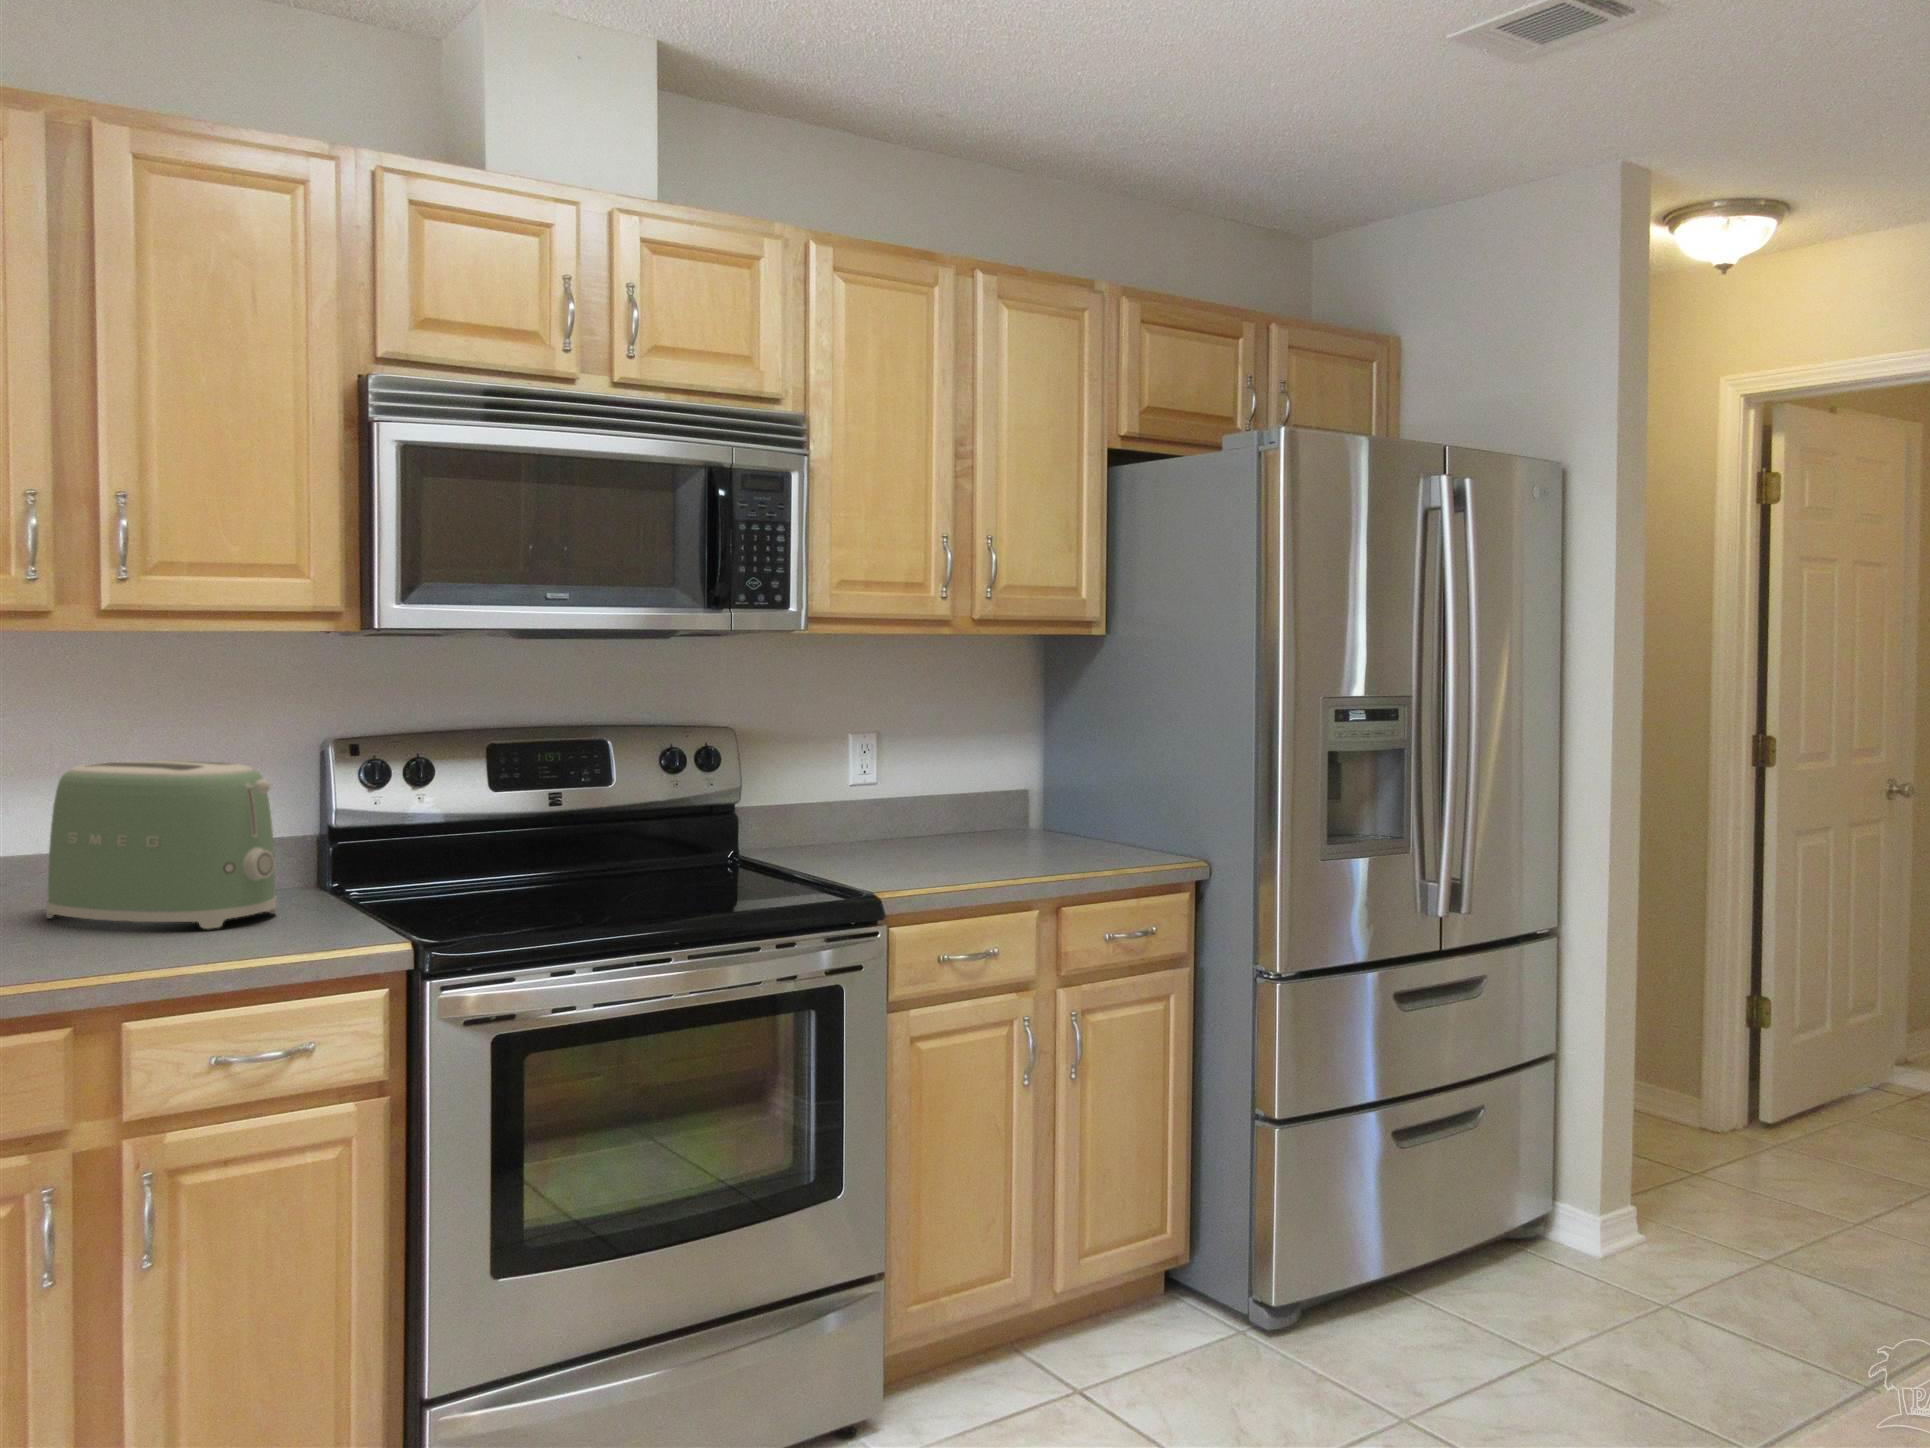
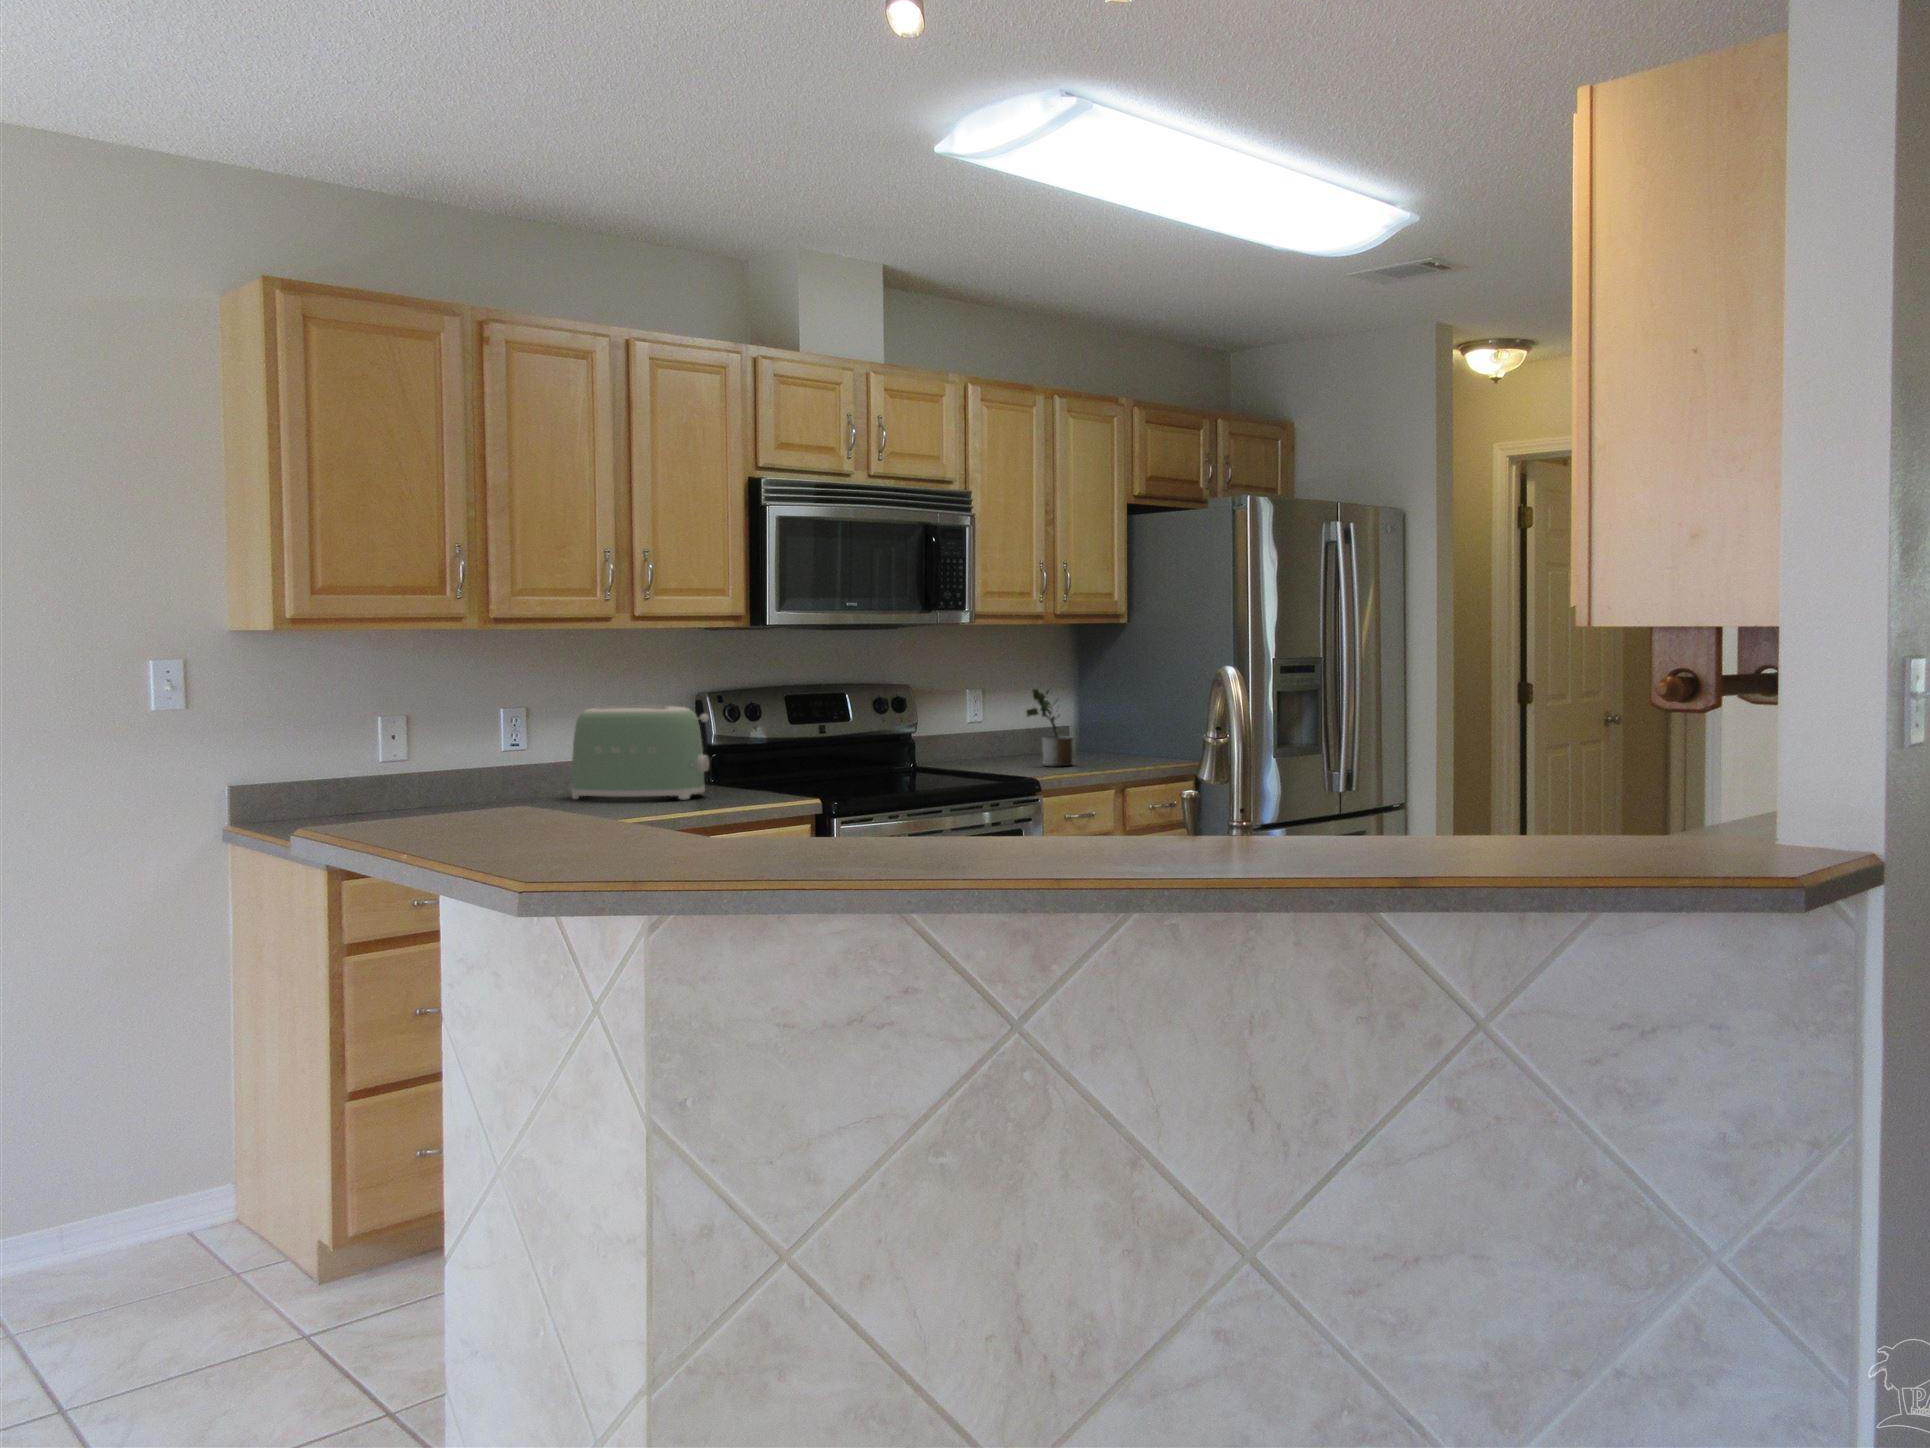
potted plant: none [918,737,996,863] -> present [1026,689,1073,766]

